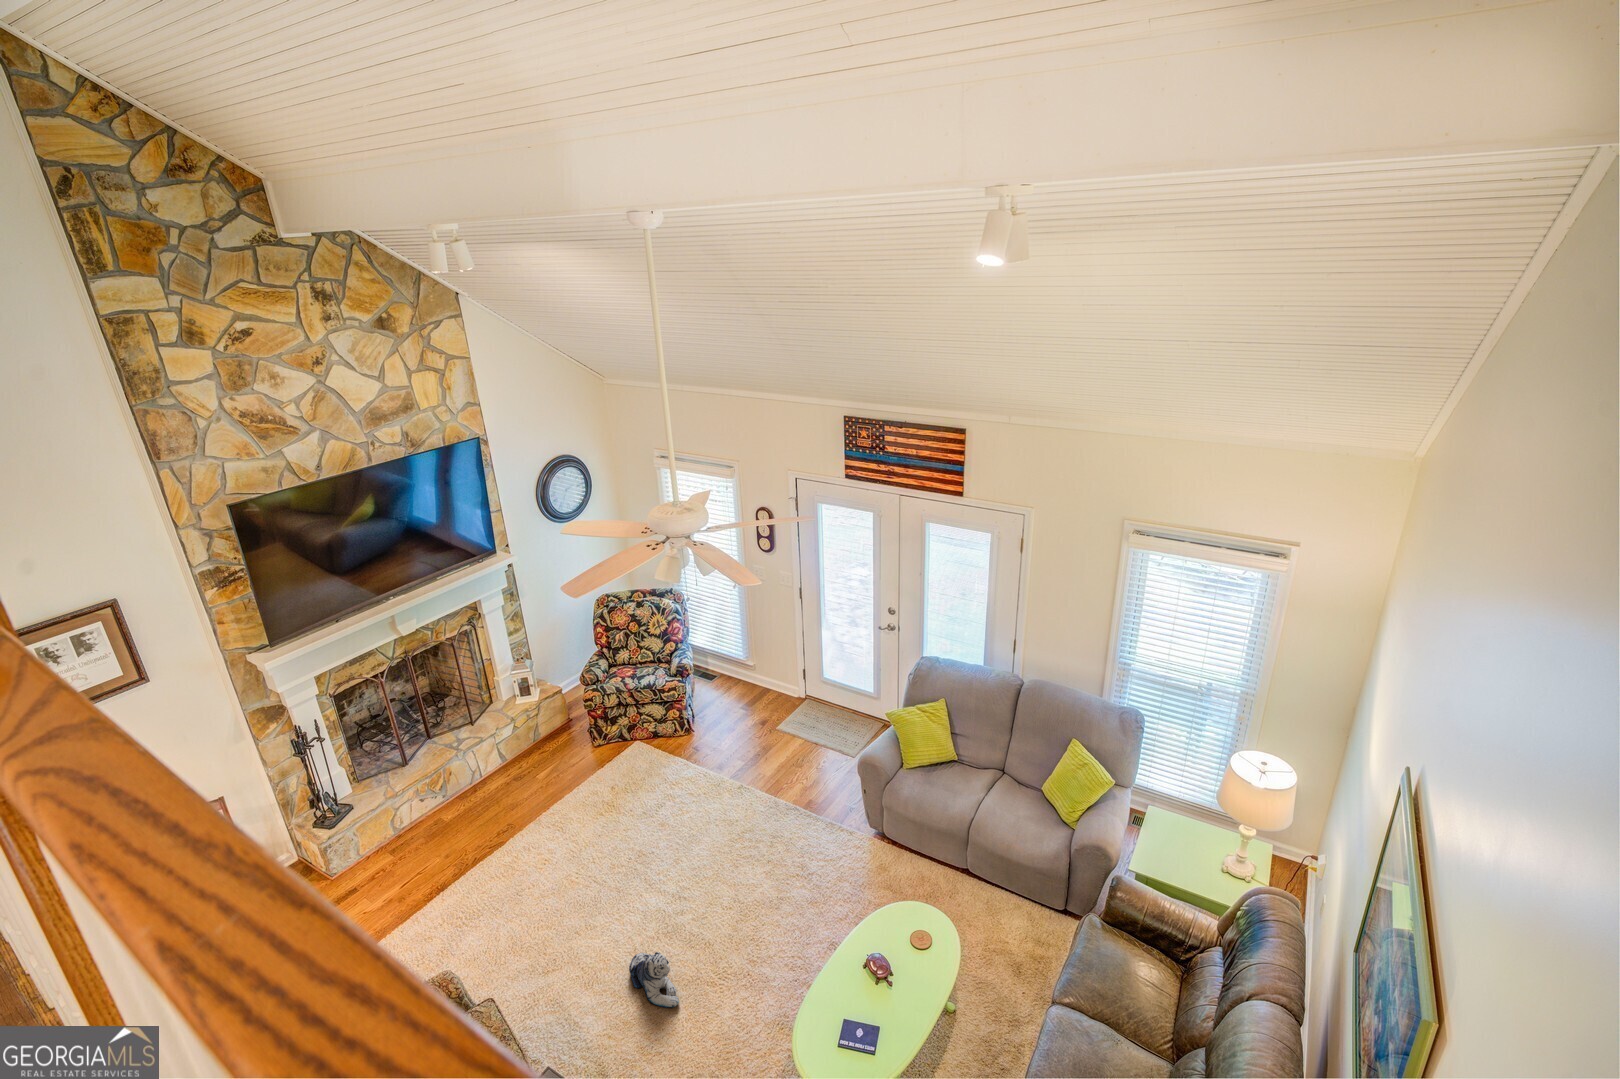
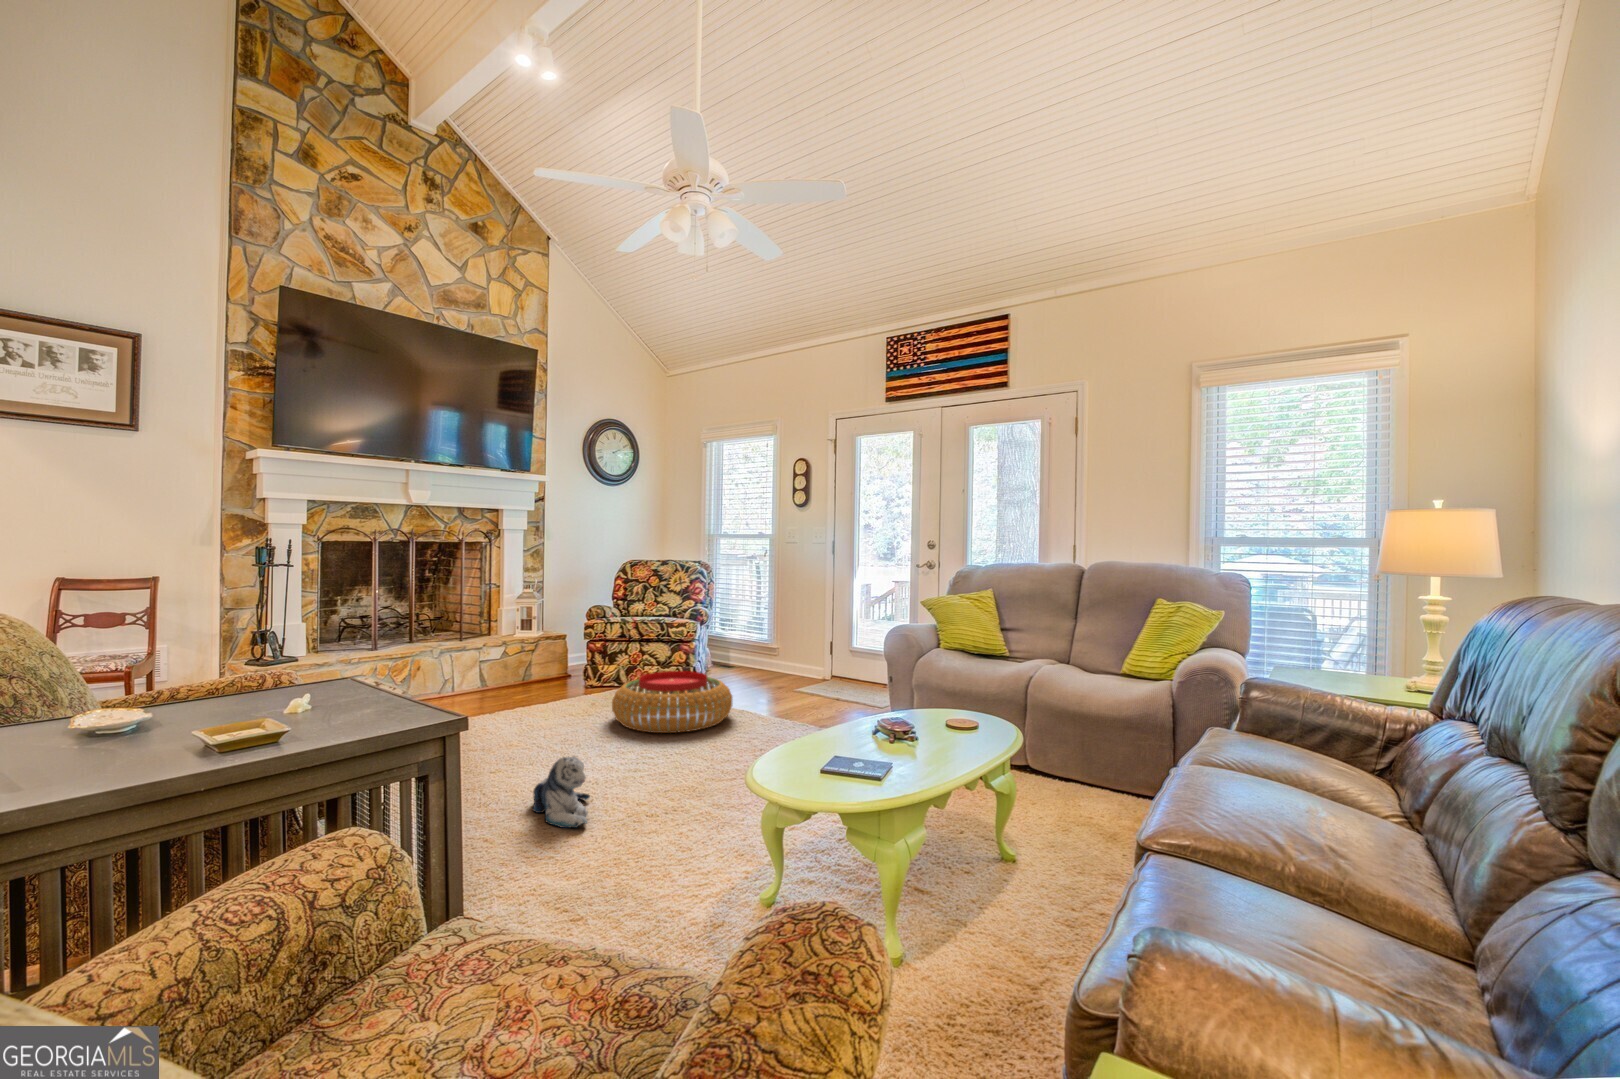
pouf: none [638,757,736,836] -> present [612,671,733,733]

